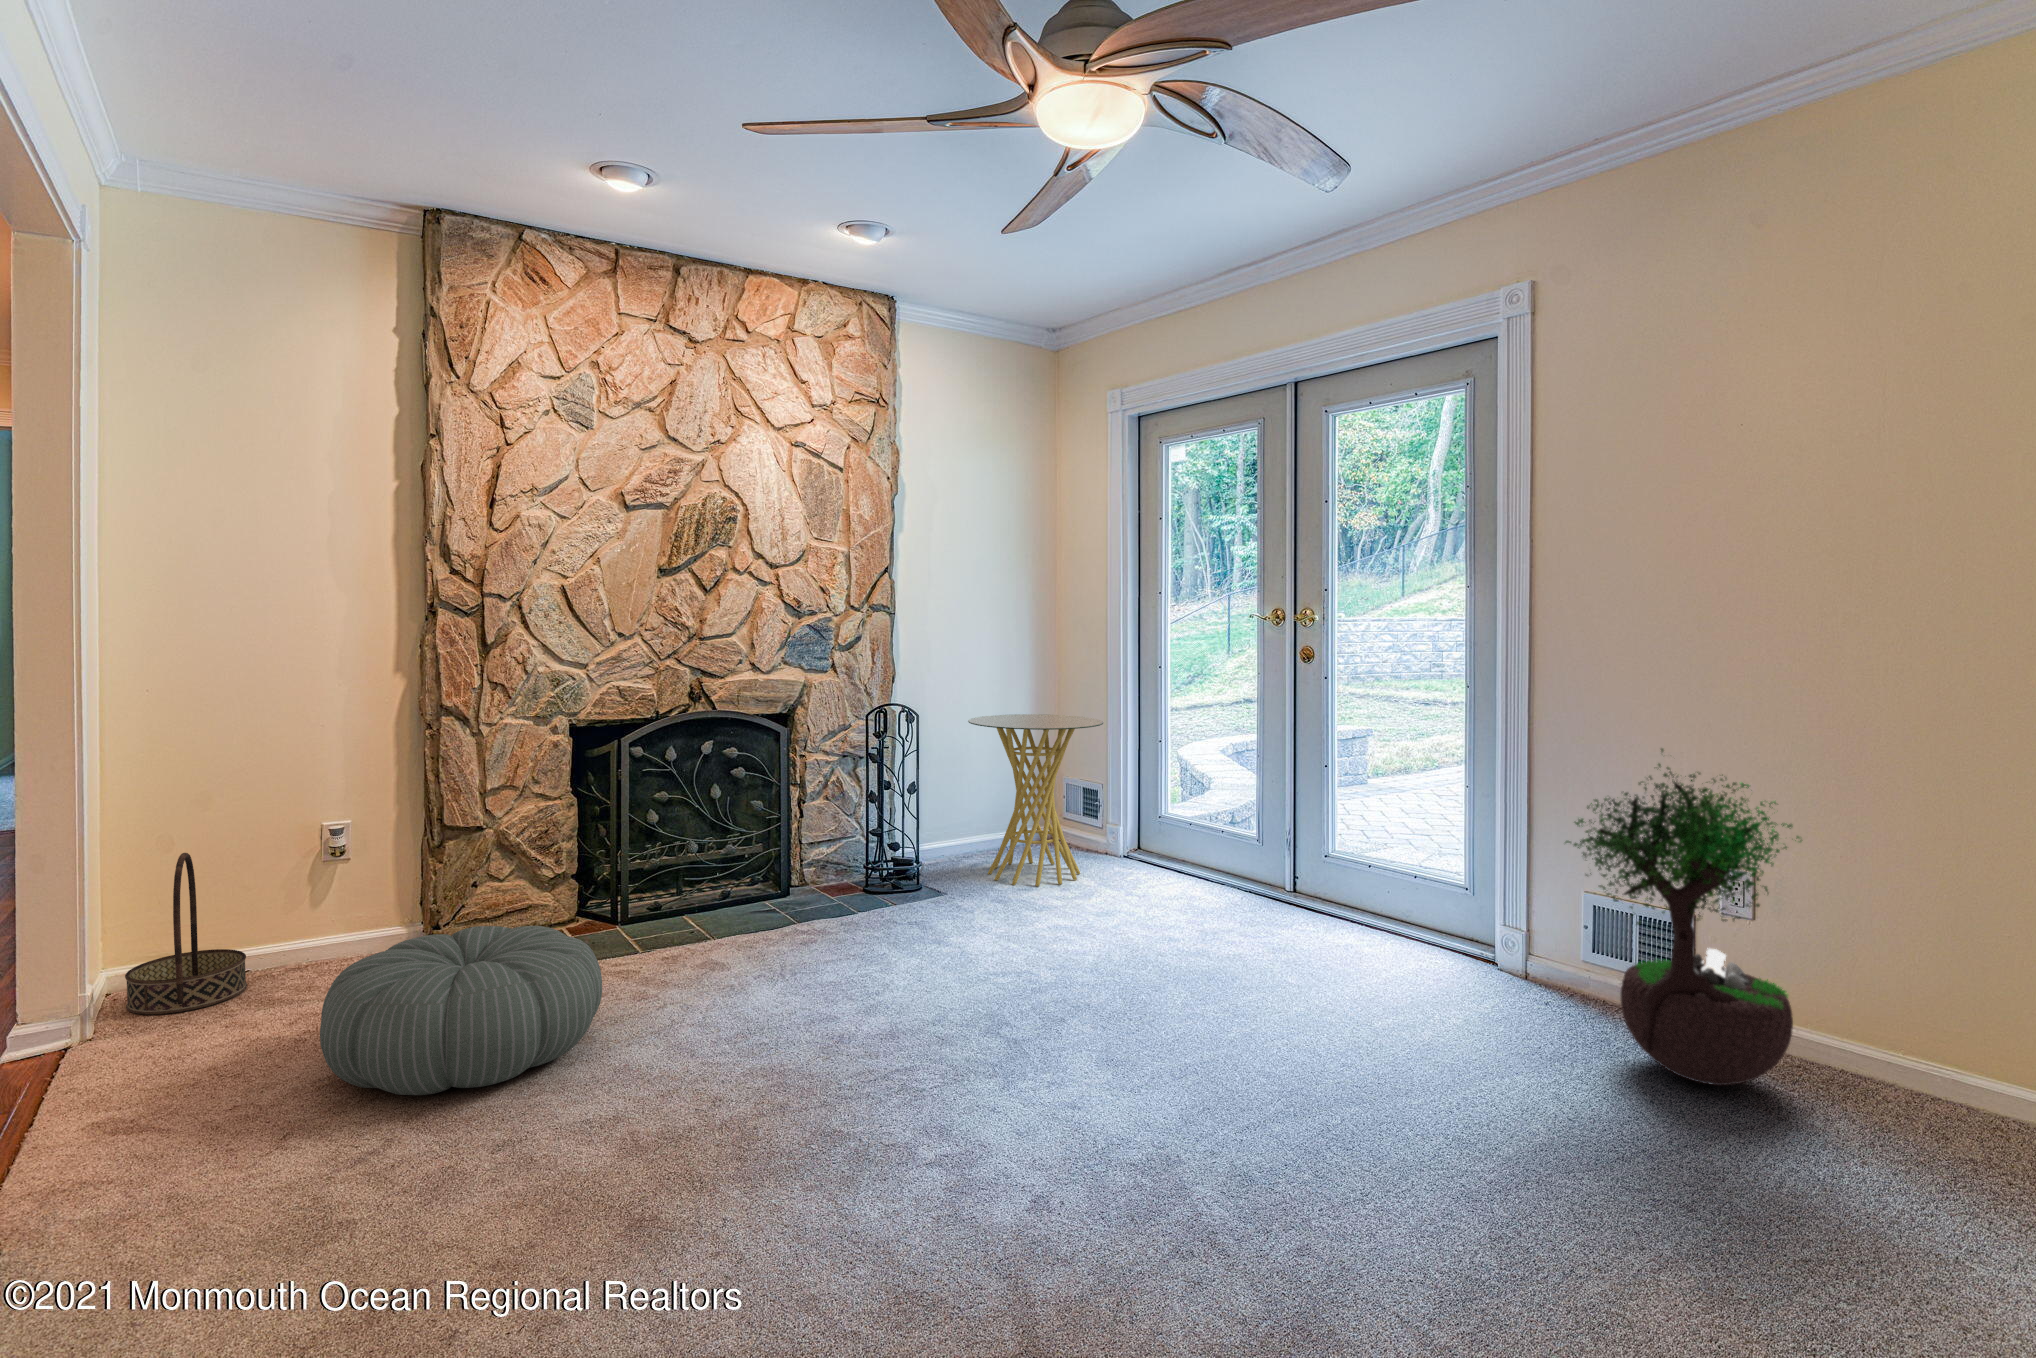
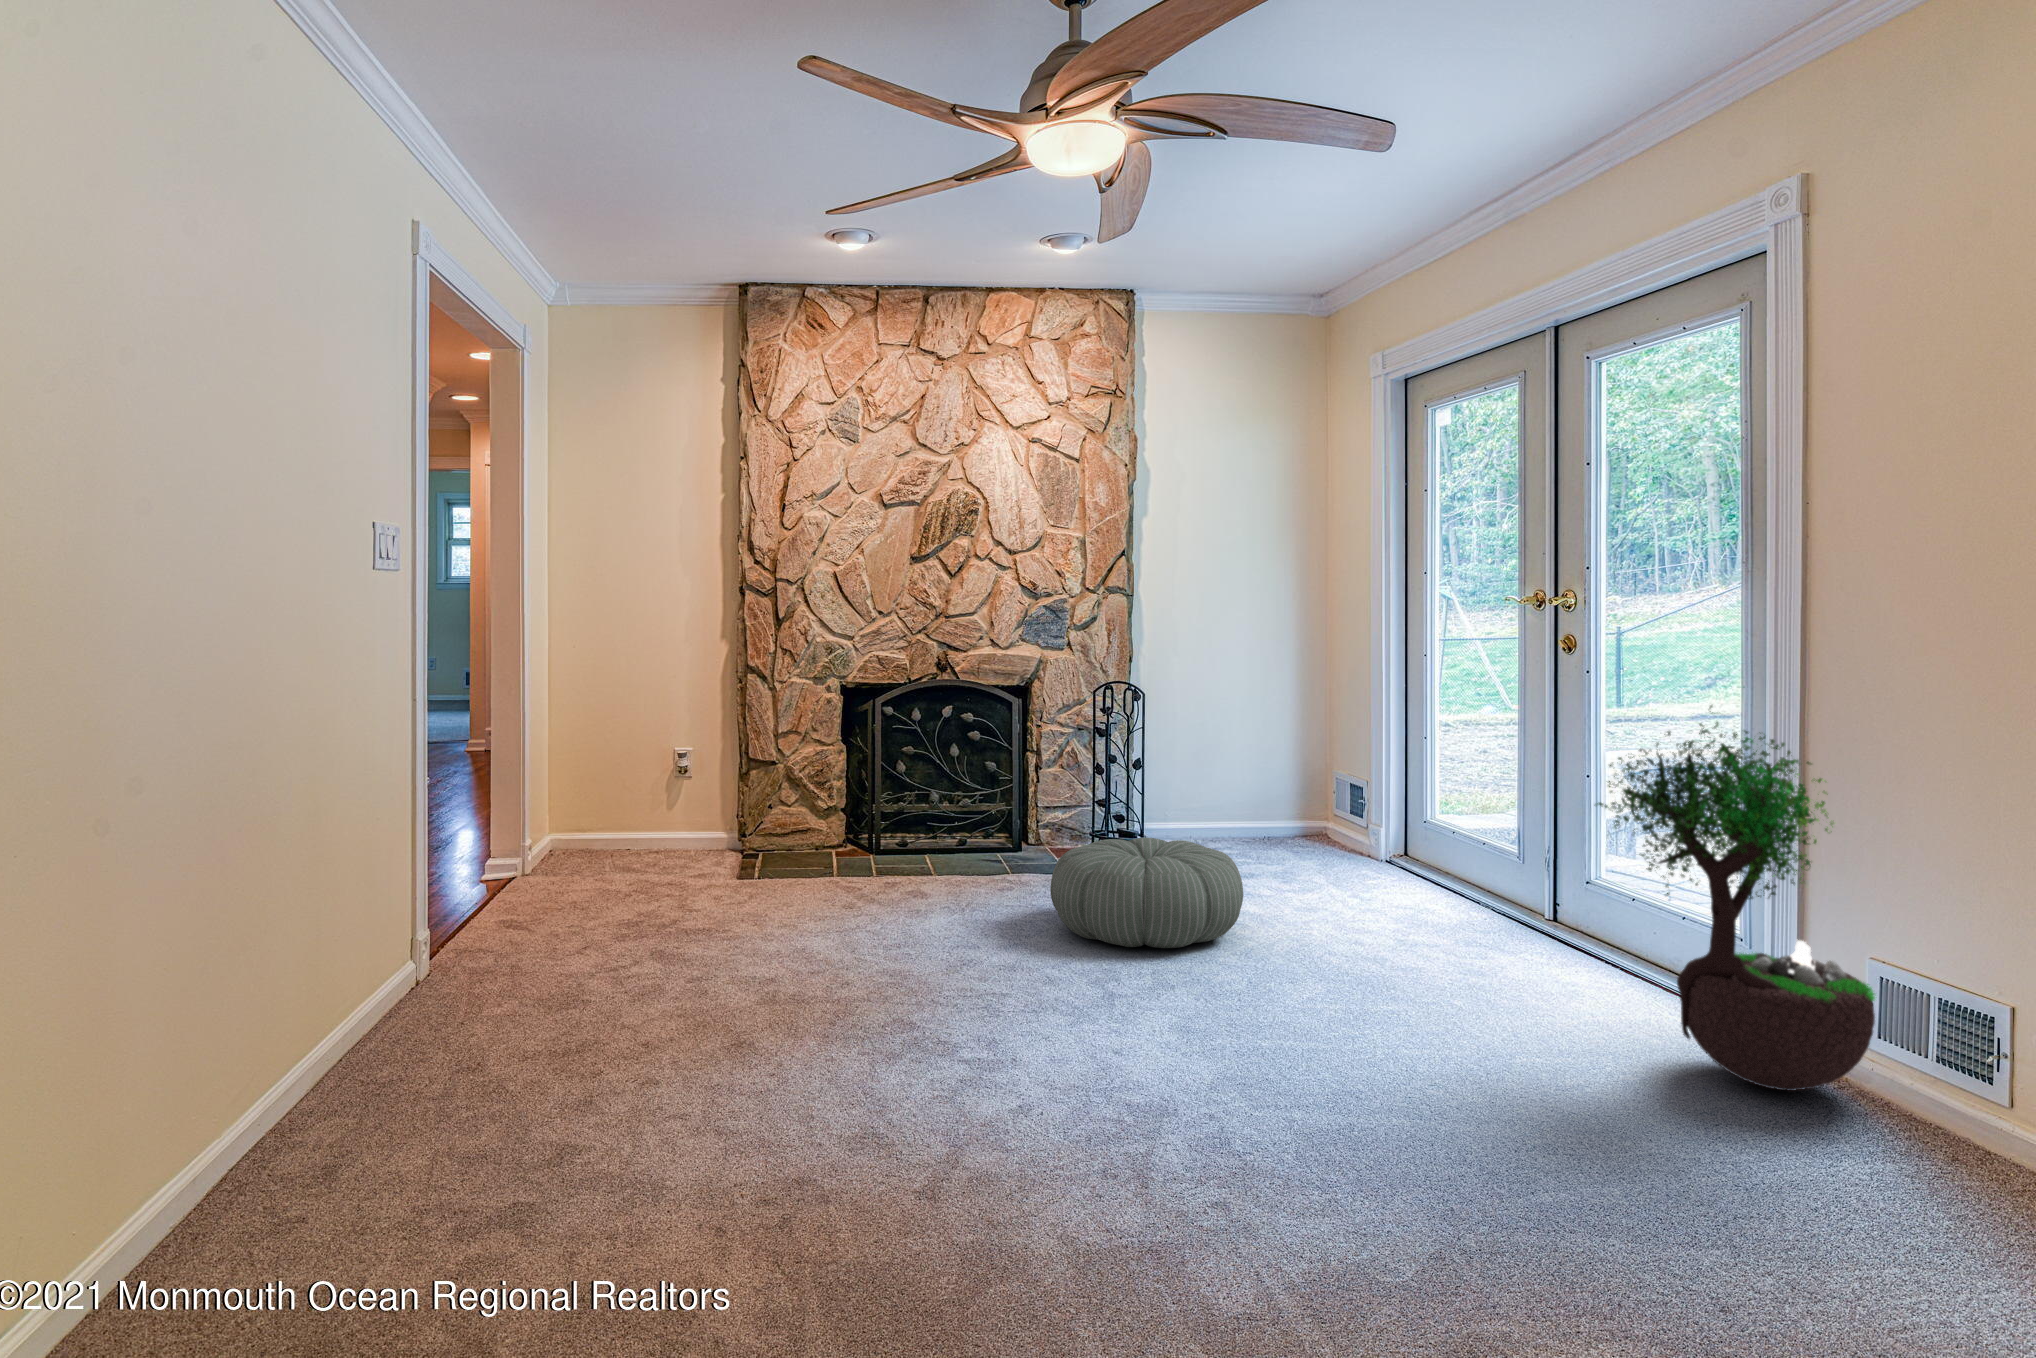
side table: present [968,714,1103,886] -> none [1199,694,1340,865]
basket: present [125,853,247,1015] -> none [549,762,618,869]
pouf: present [320,926,602,1095] -> present [1050,838,1243,948]

